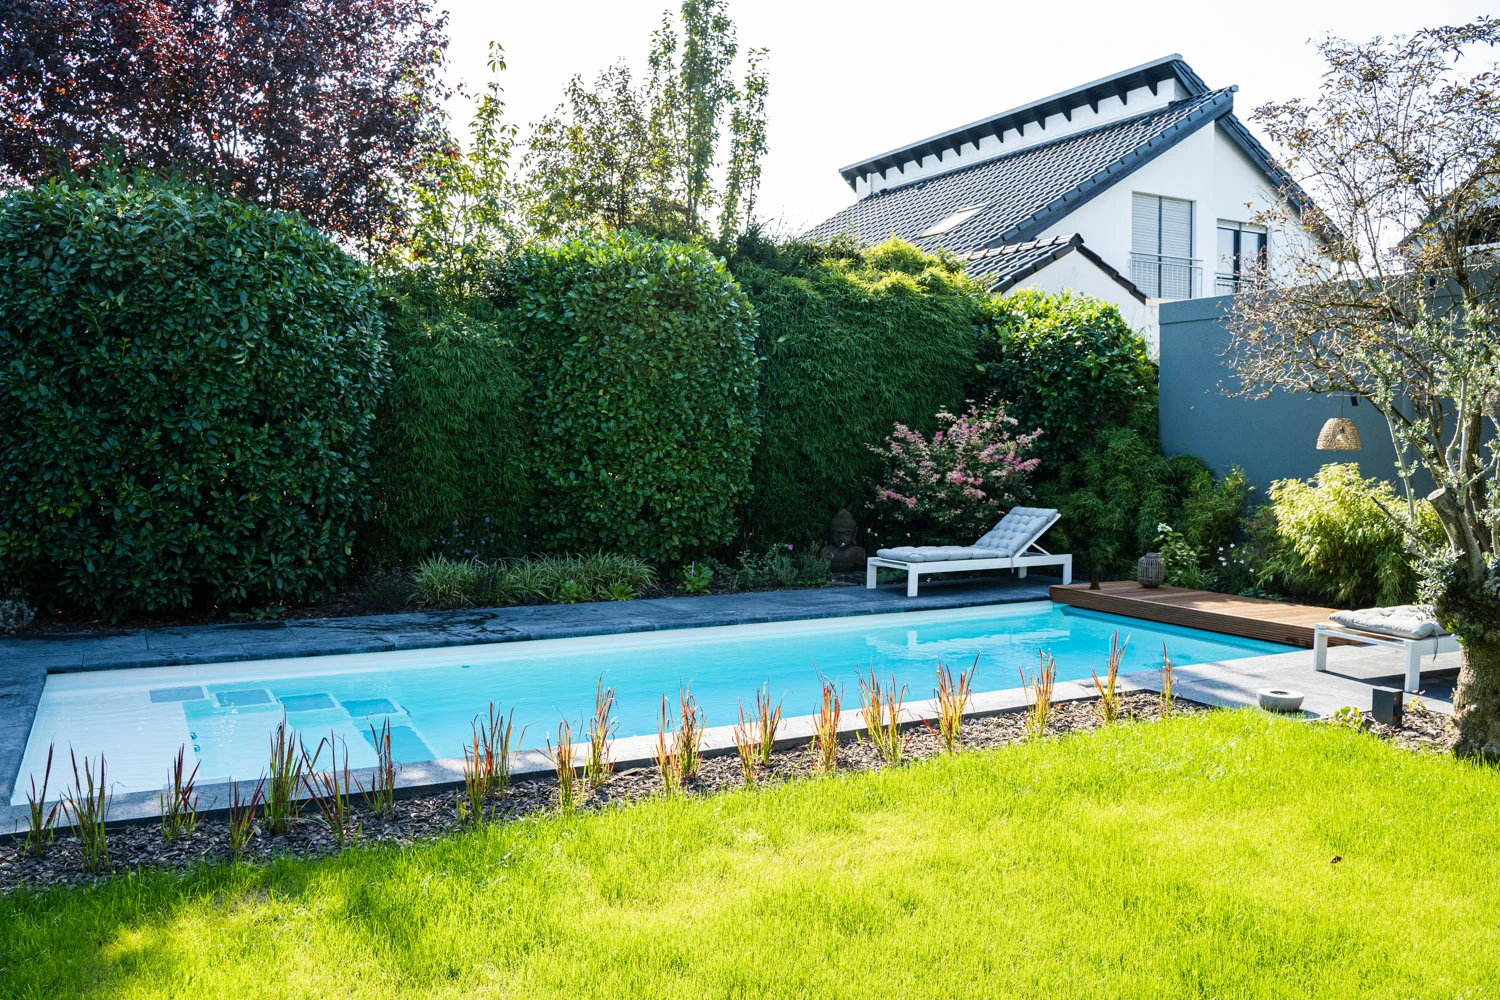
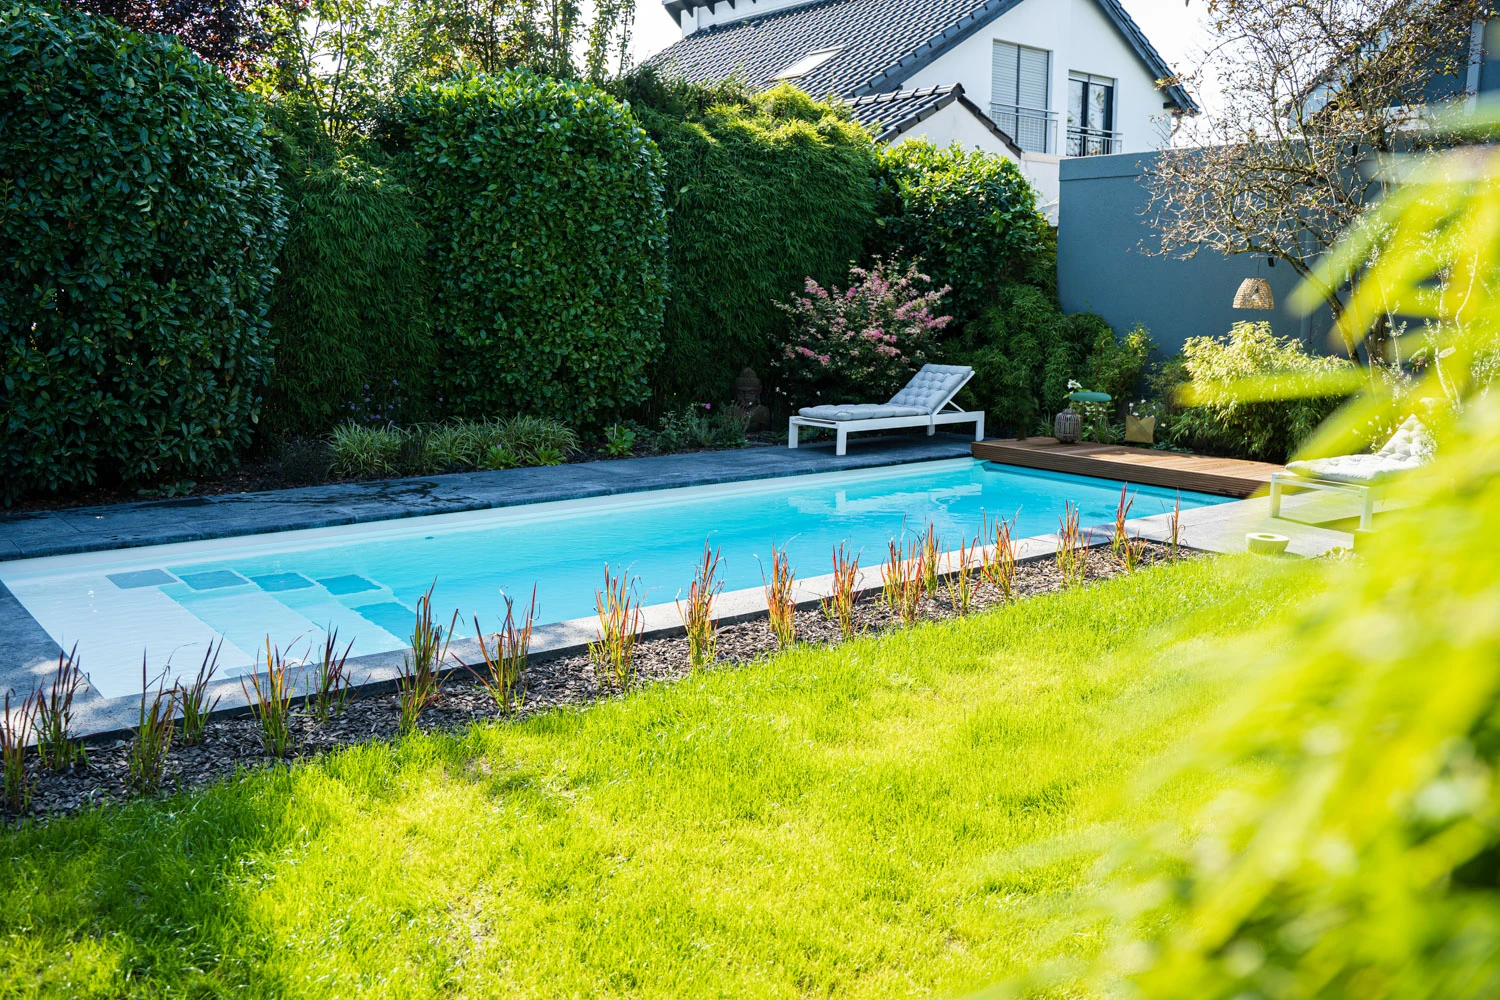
stool: none [1140,543,1185,598] -> present [1068,392,1111,445]
woven basket: none [1201,555,1234,599] -> present [1125,402,1156,443]

